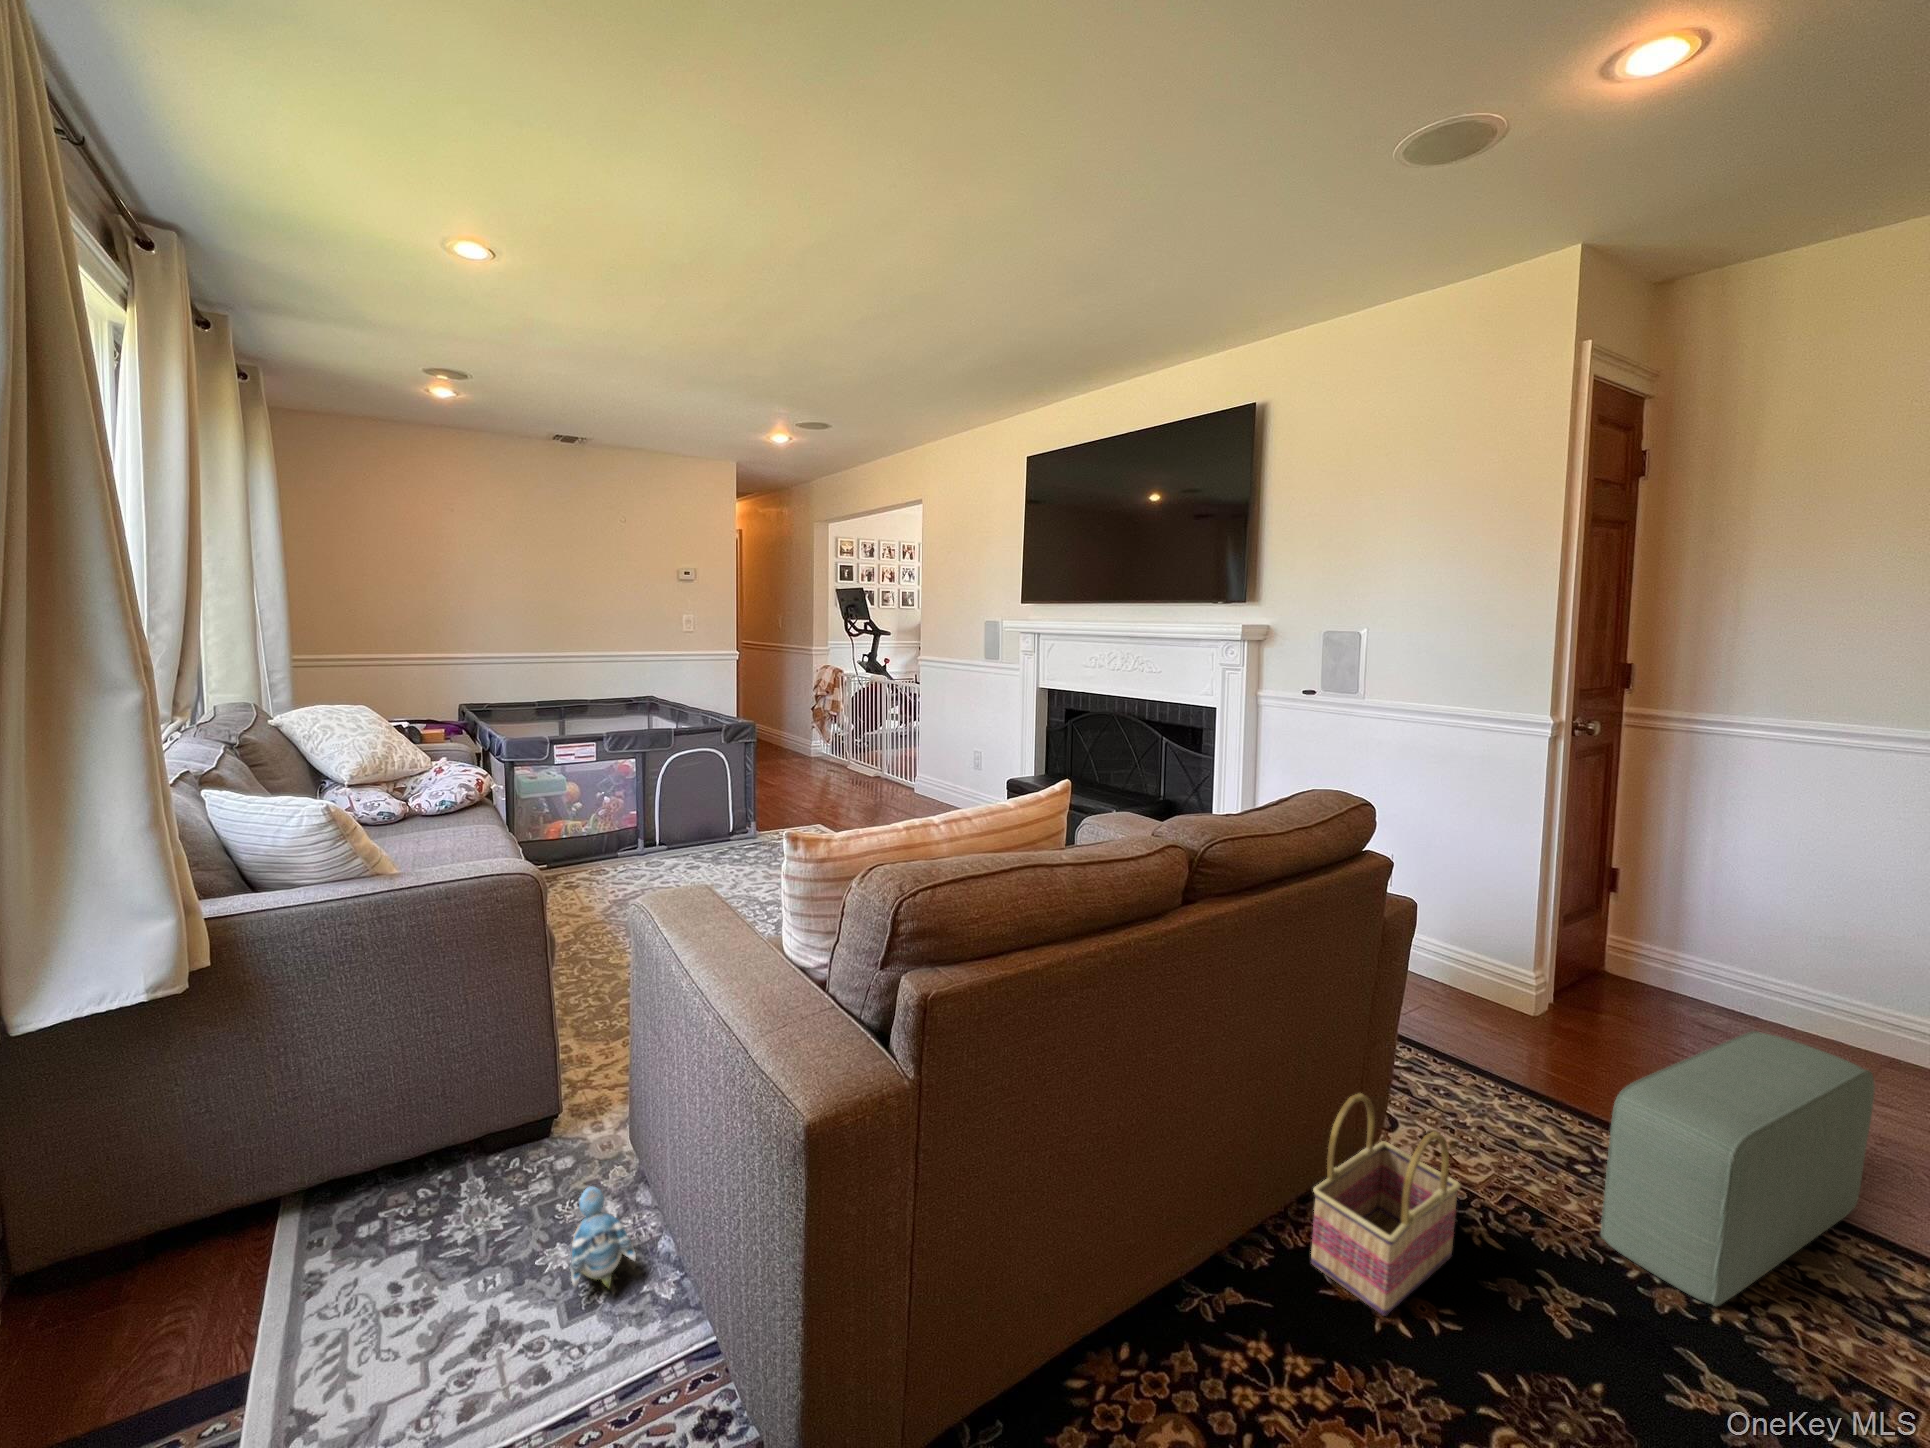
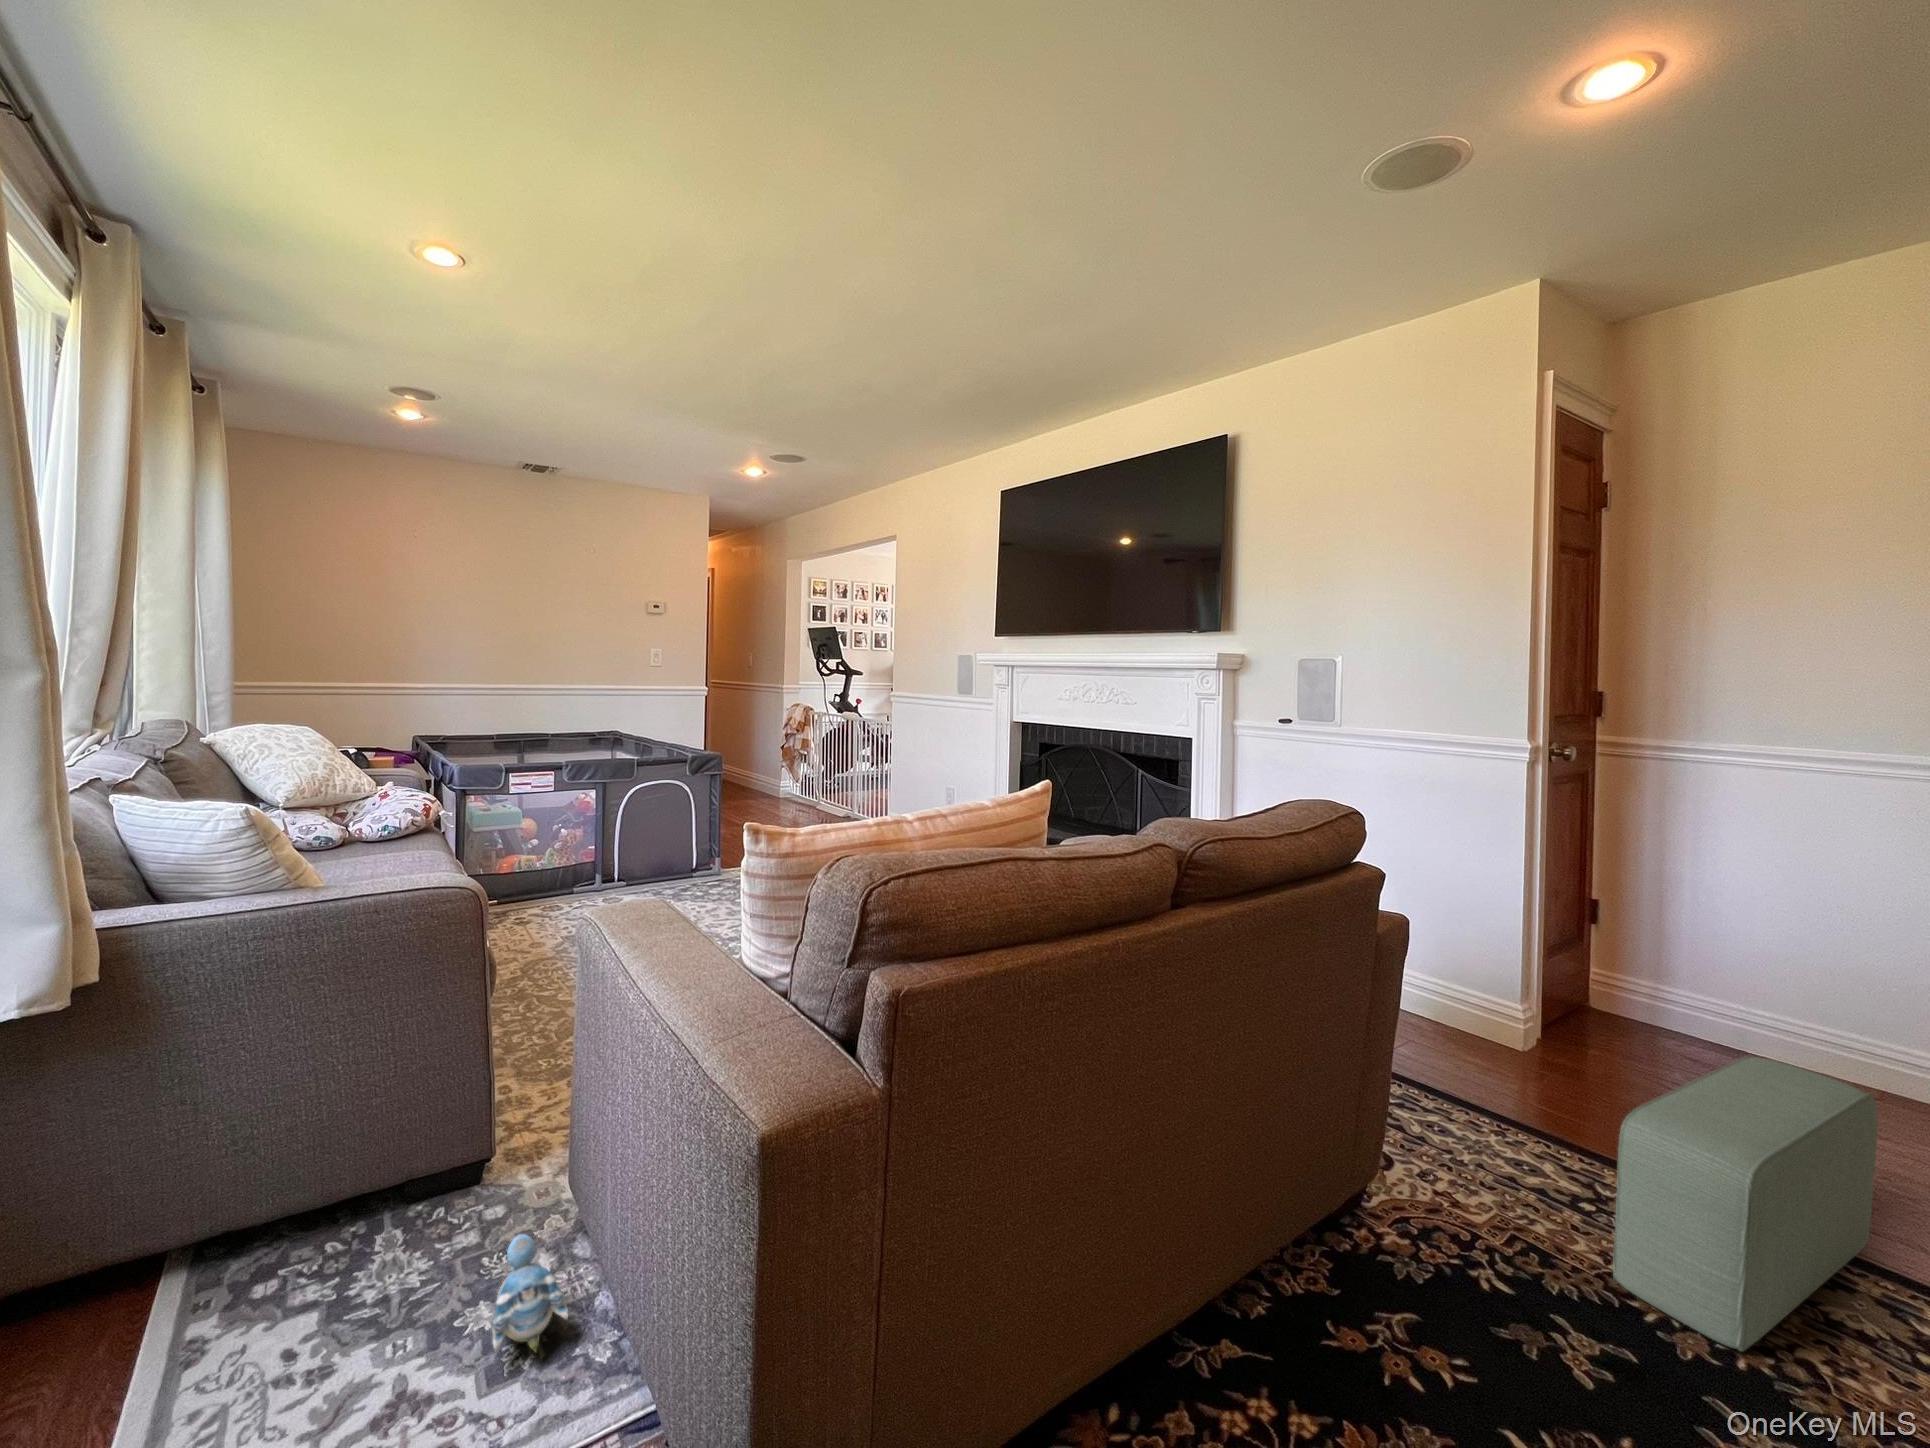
basket: present [1311,1093,1461,1316] -> none [1312,1121,1468,1368]

